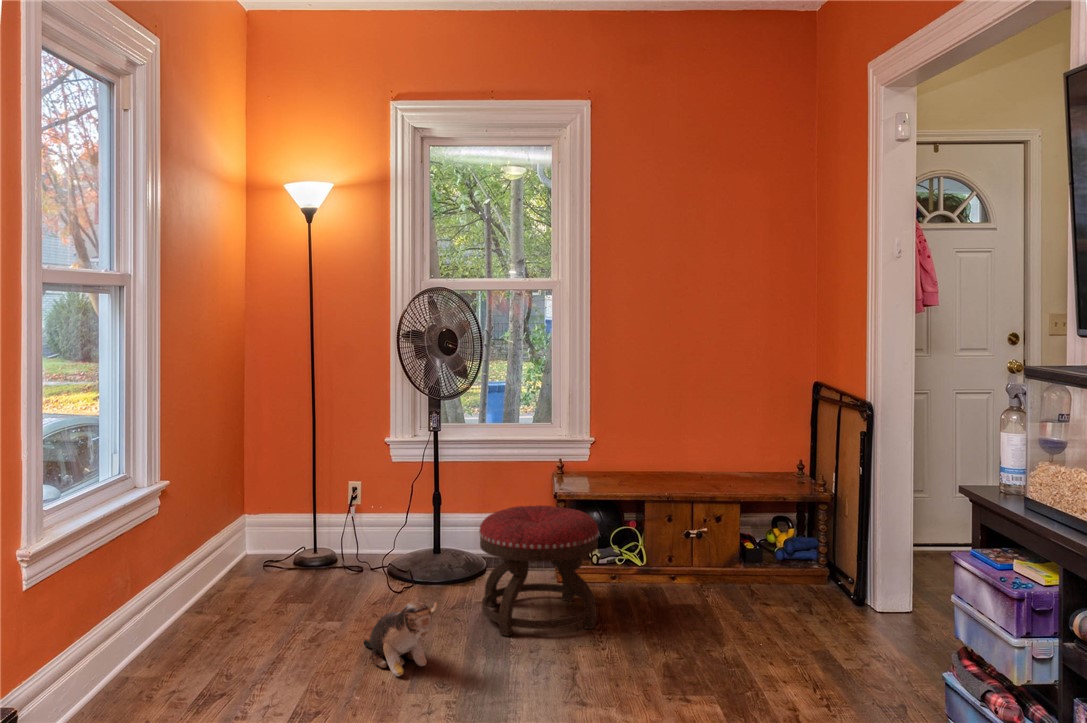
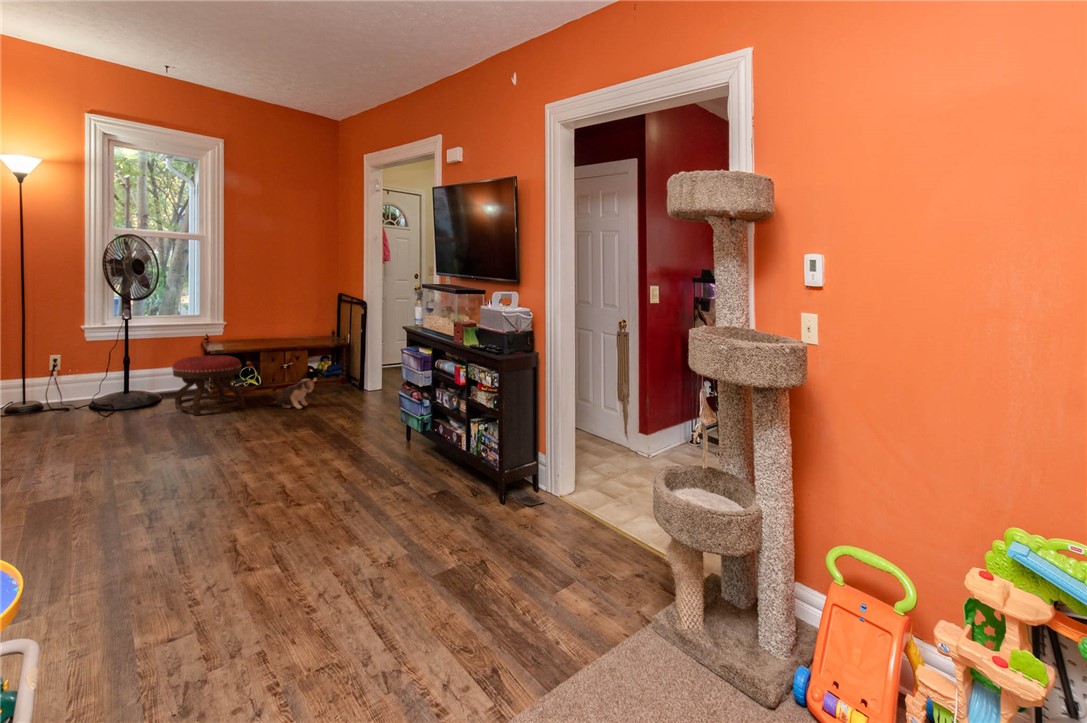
plush toy: present [364,601,437,676] -> present [269,378,317,409]

